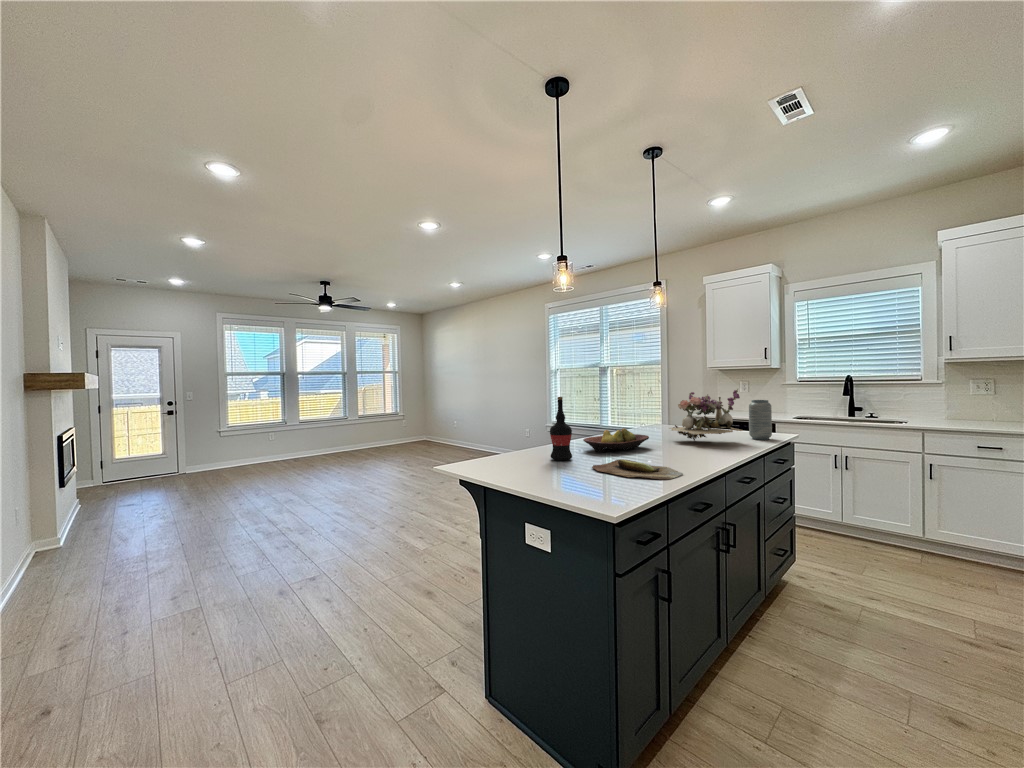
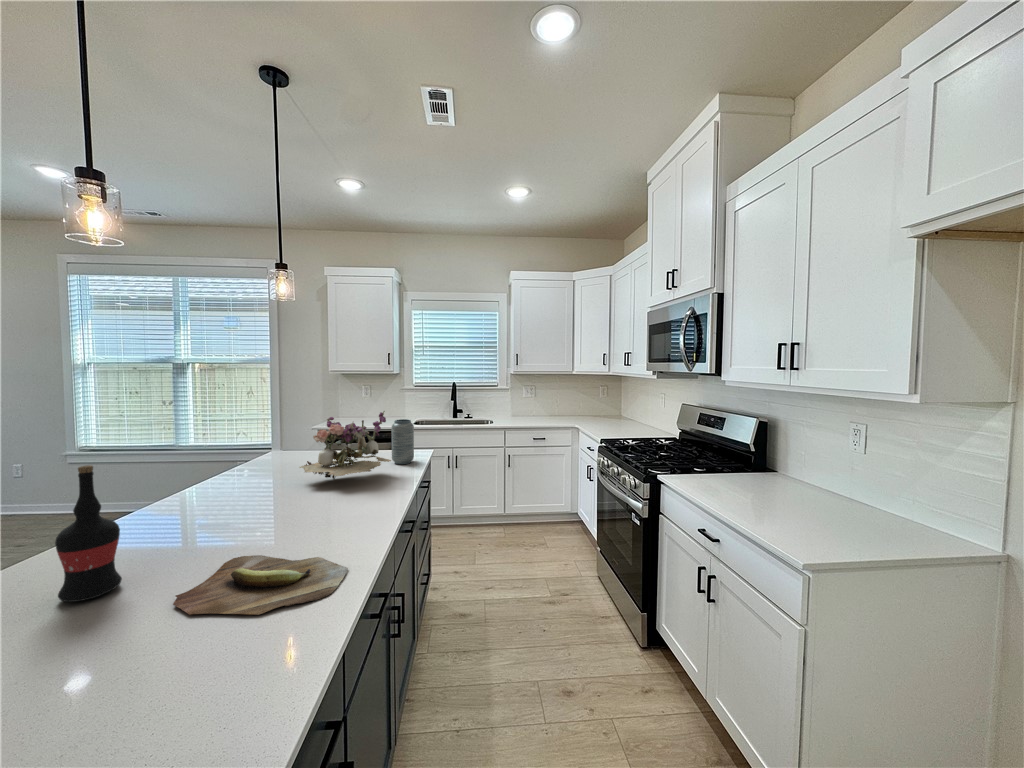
fruit bowl: present [583,428,649,452] -> none [148,487,275,542]

